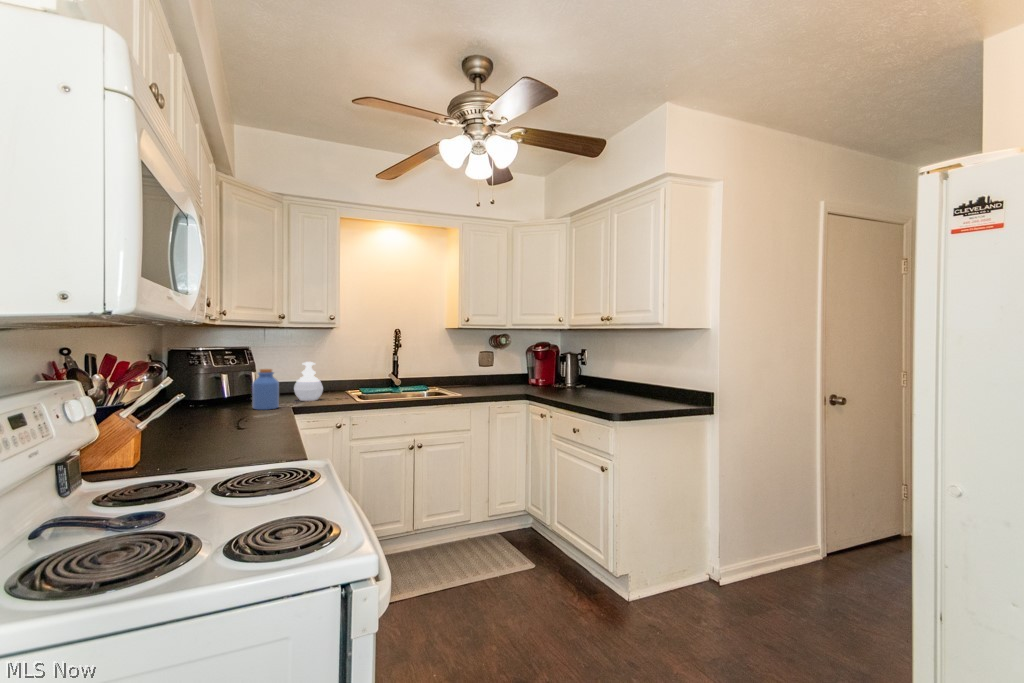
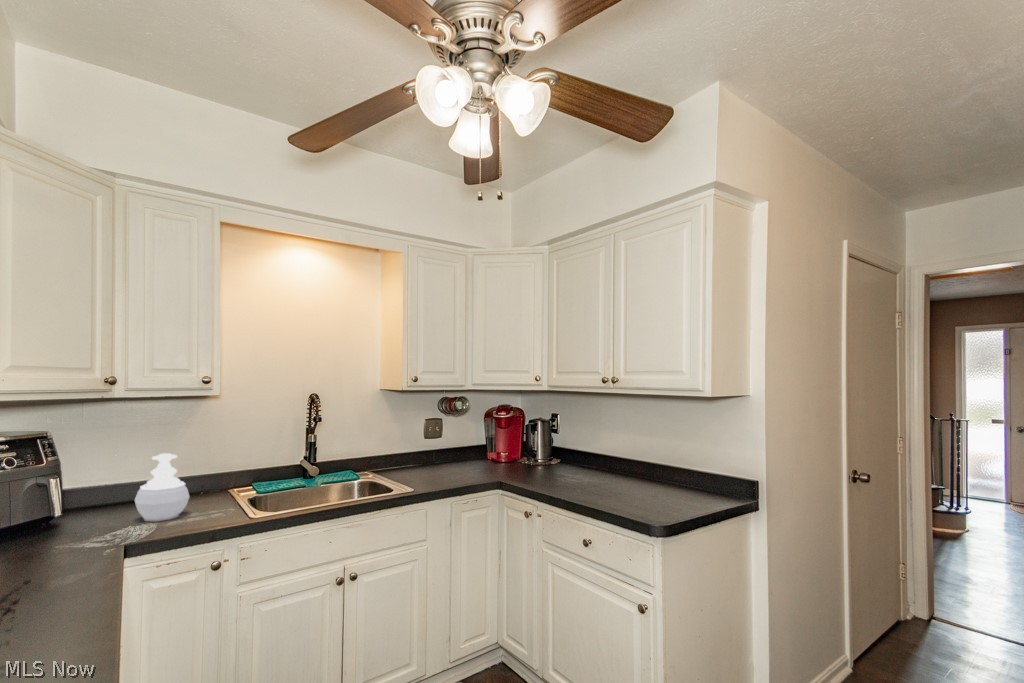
jar: present [252,369,279,410] -> none [29,481,93,566]

